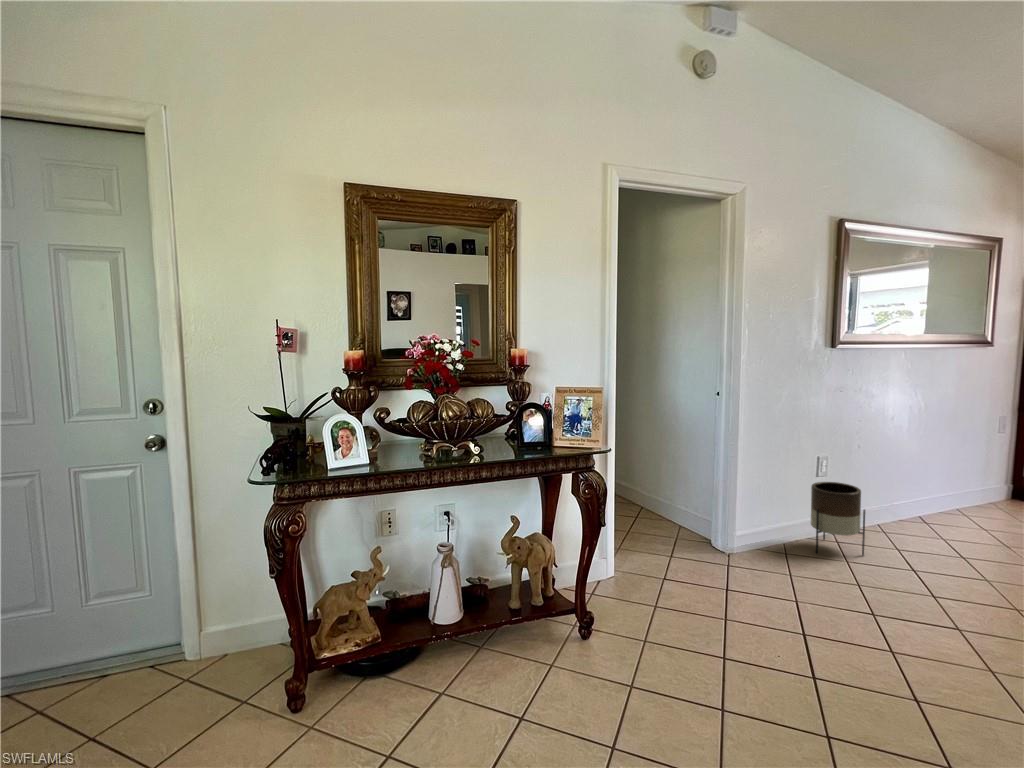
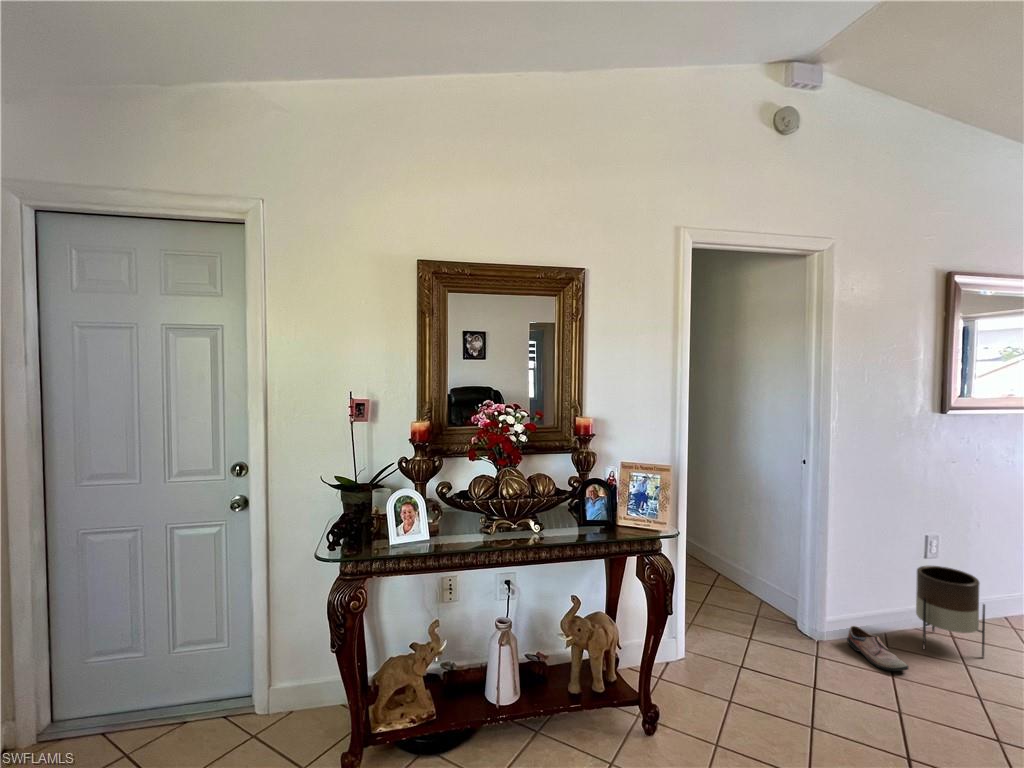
shoe: none [755,538,805,571] -> present [847,626,908,671]

